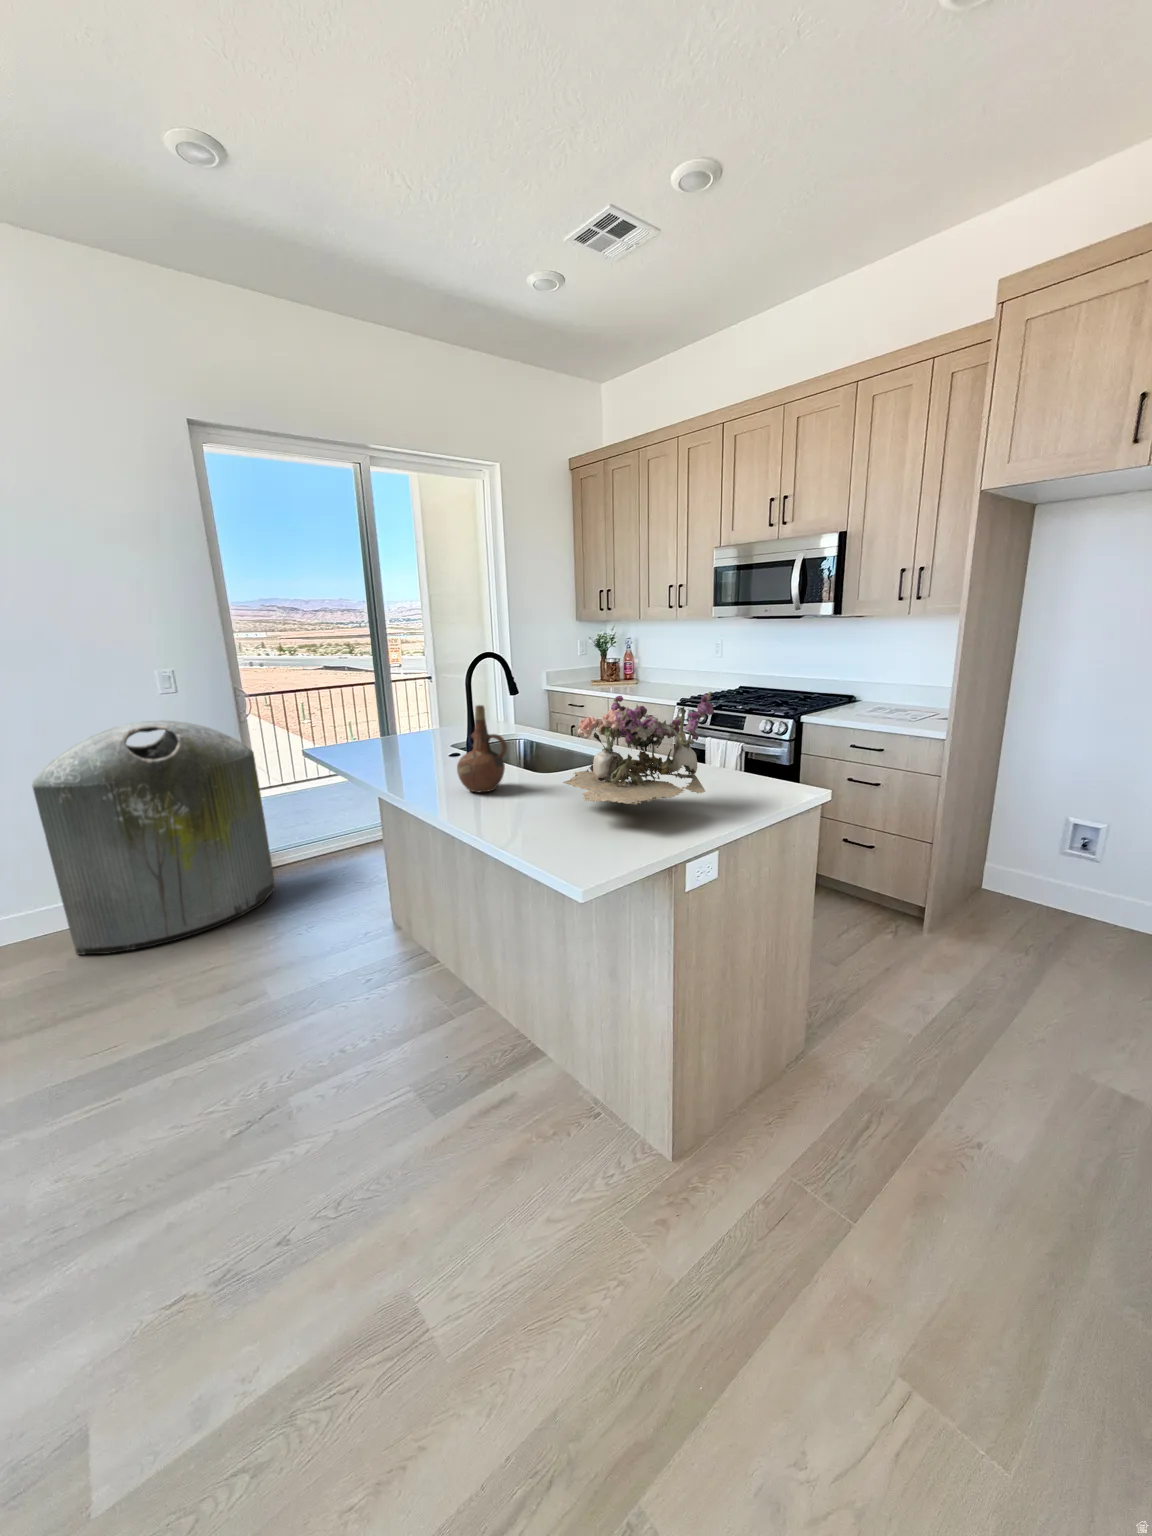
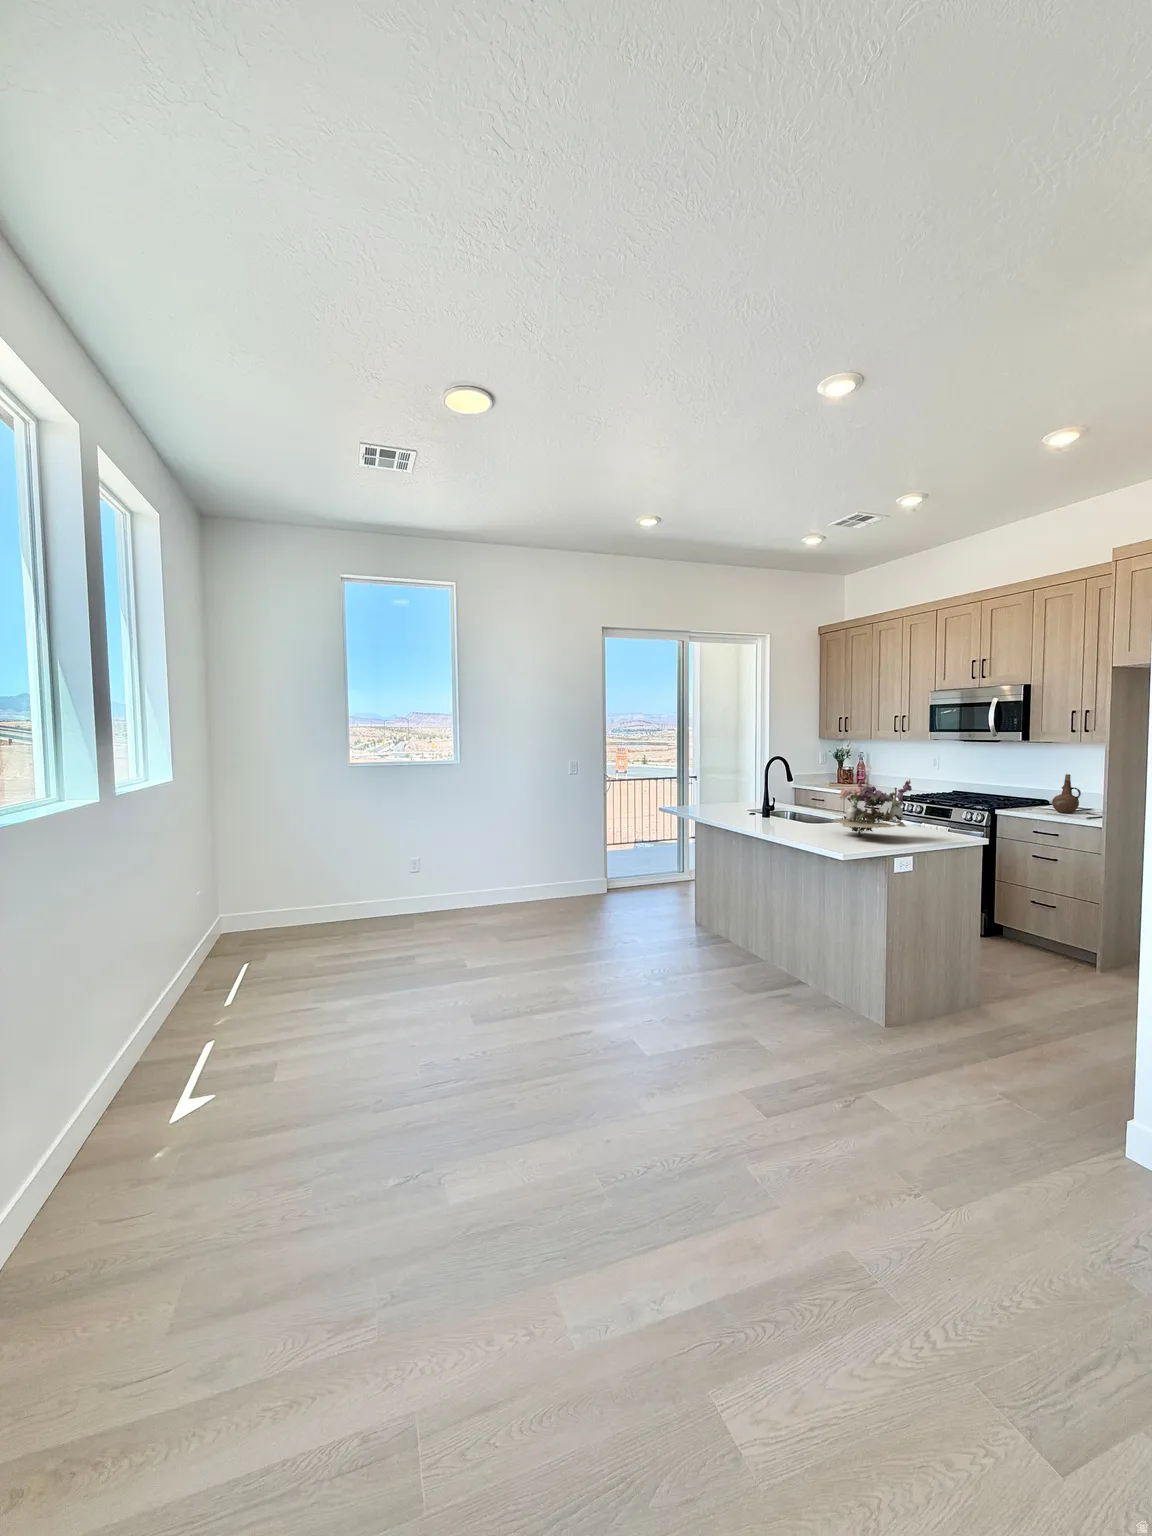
ceramic pitcher: present [457,705,507,792] -> present [1052,774,1081,813]
trash can: present [32,720,275,955] -> none [518,790,617,917]

